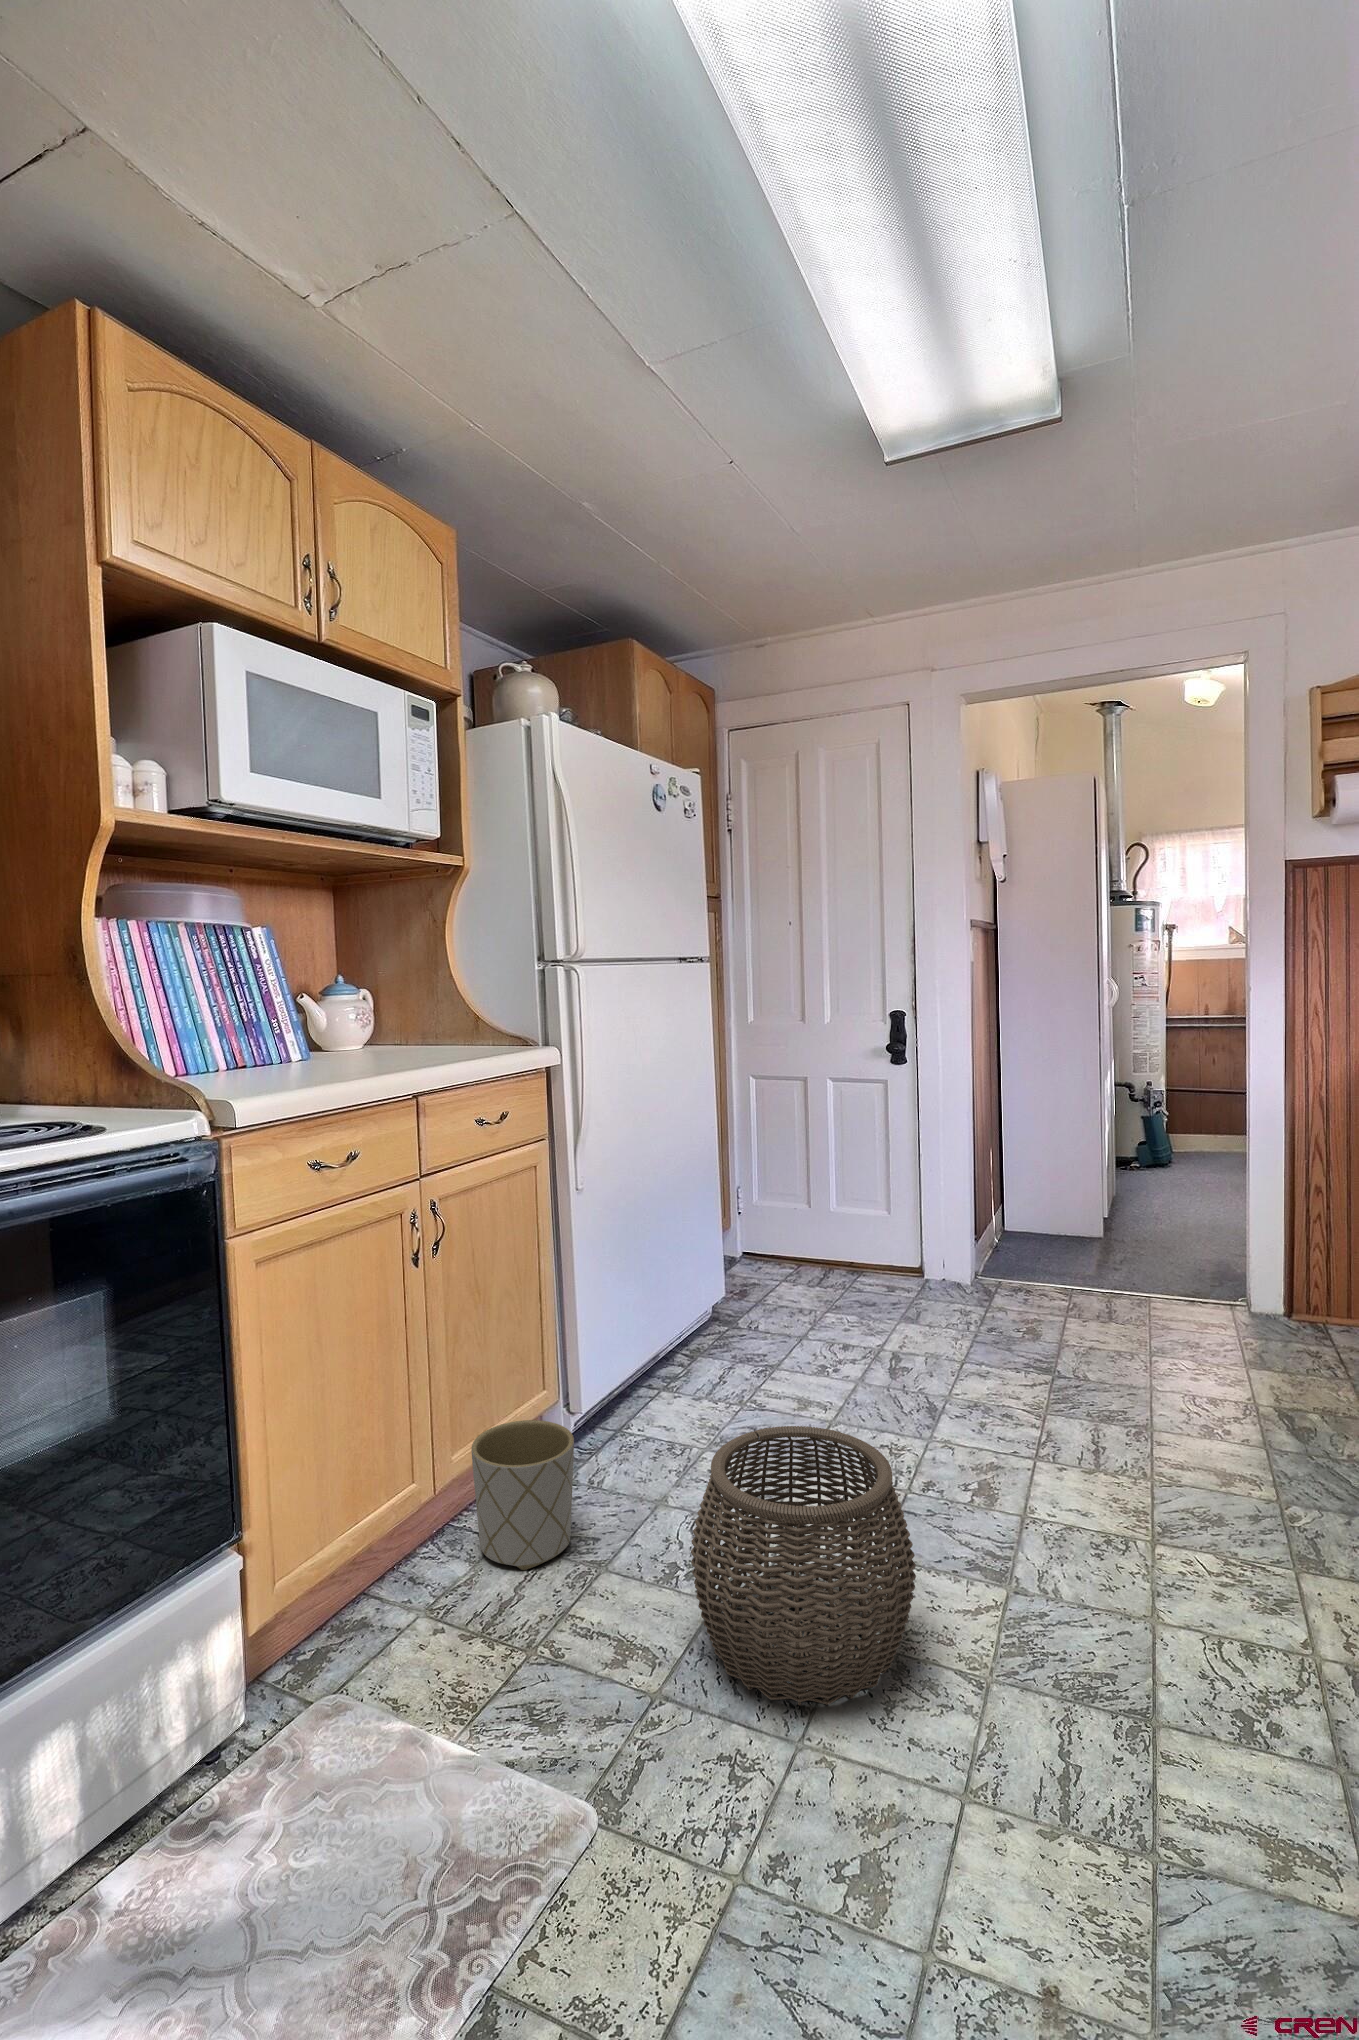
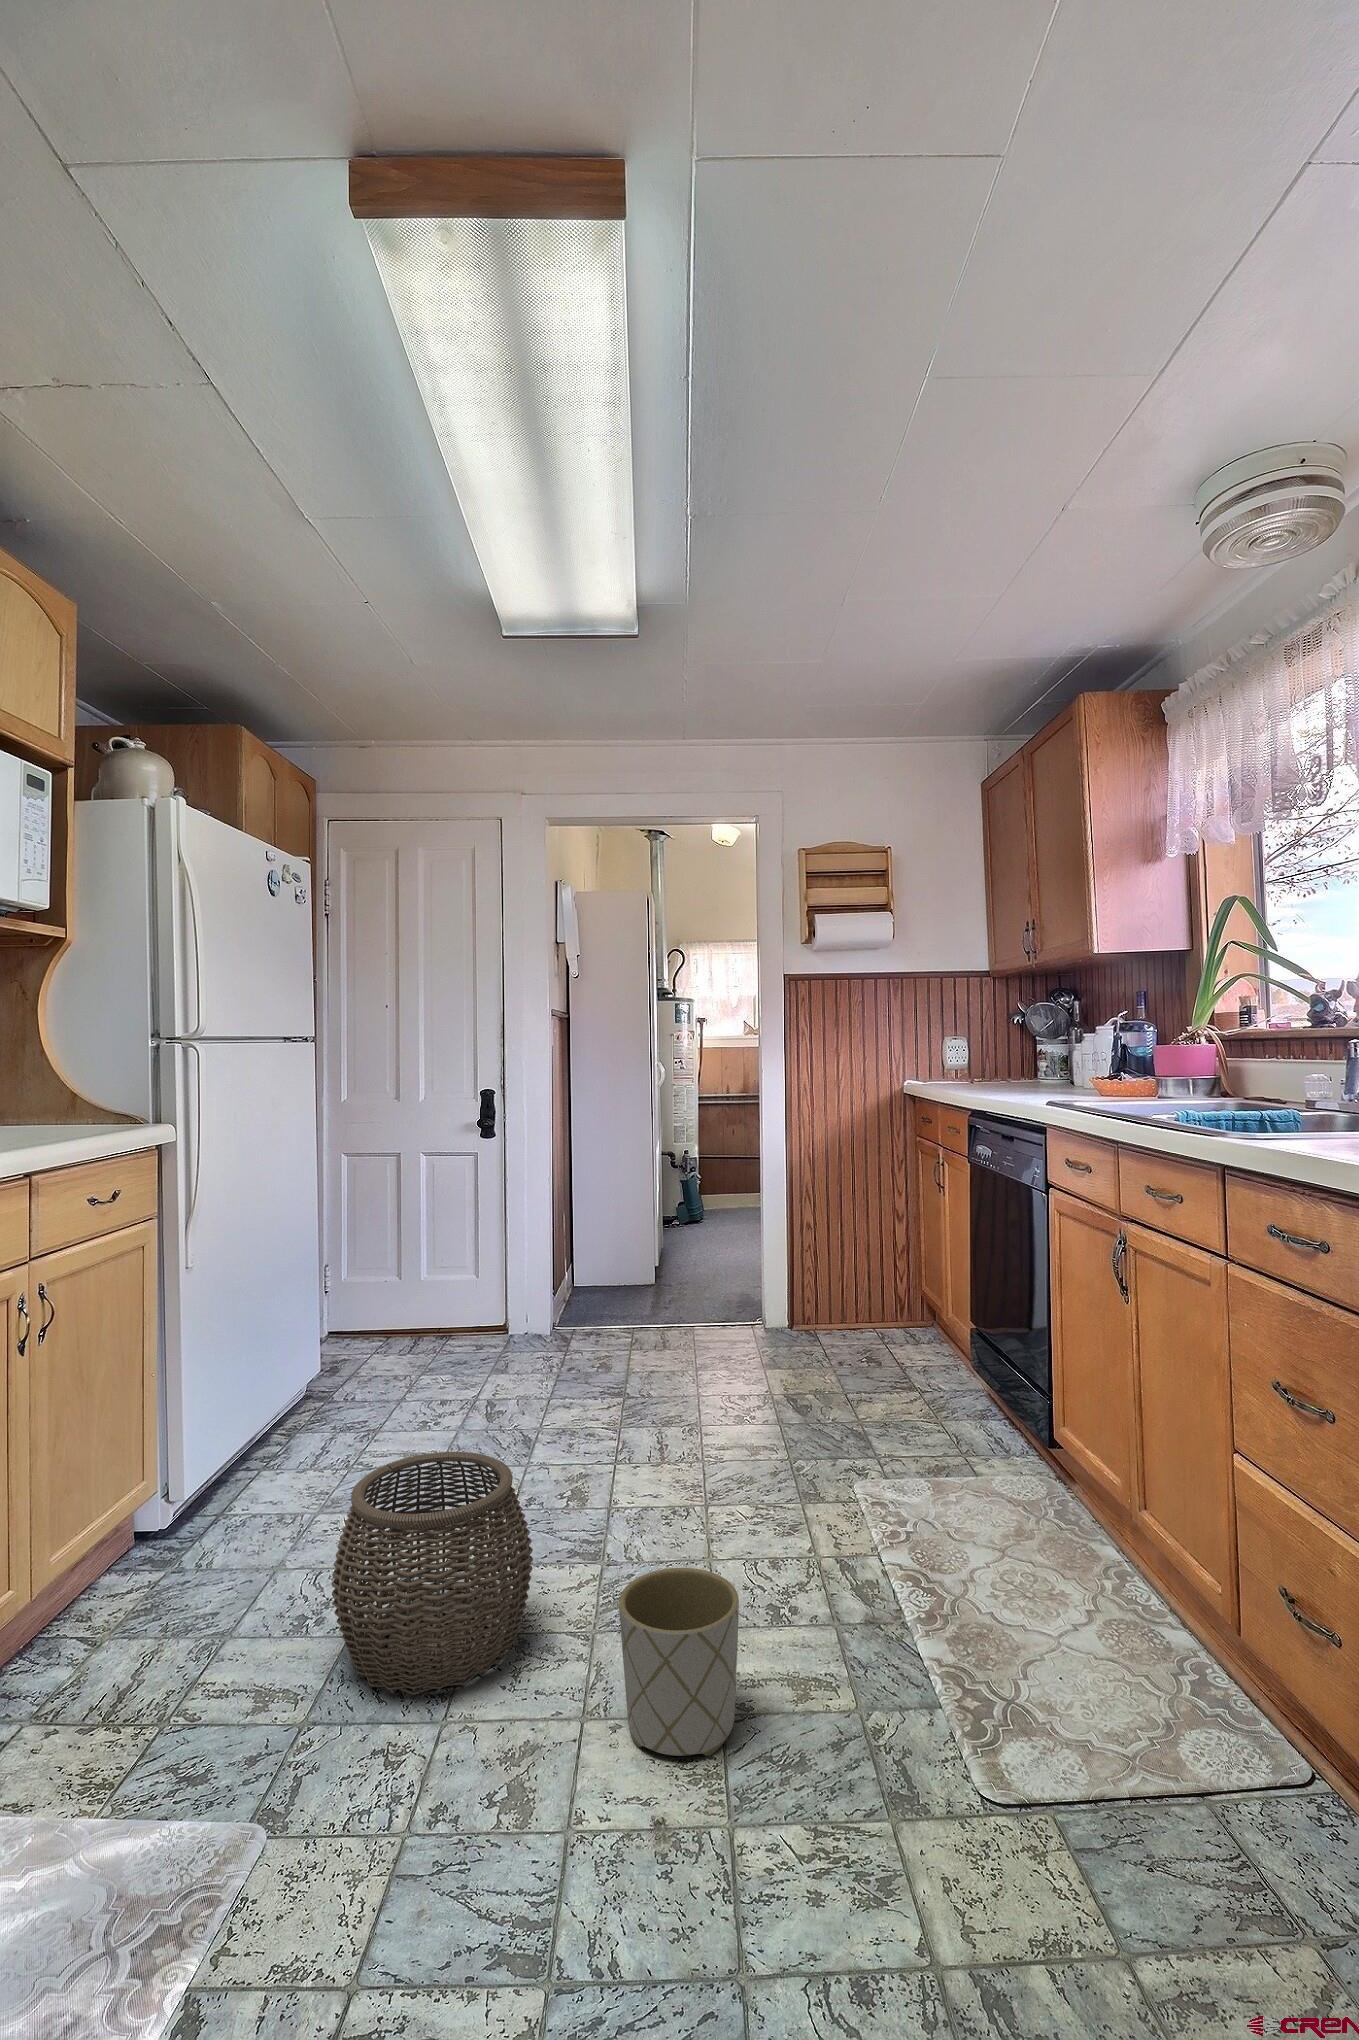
planter: present [471,1420,574,1570] -> present [619,1568,739,1756]

